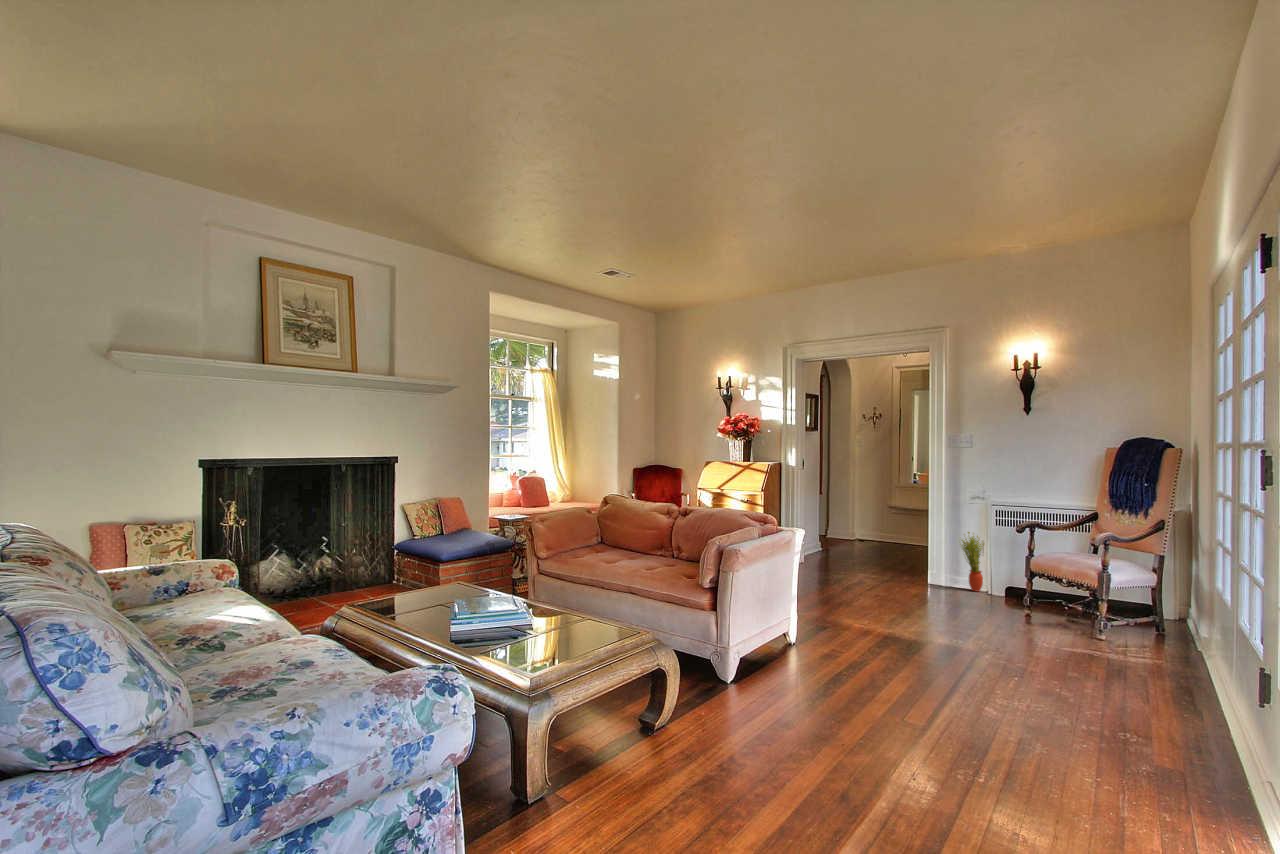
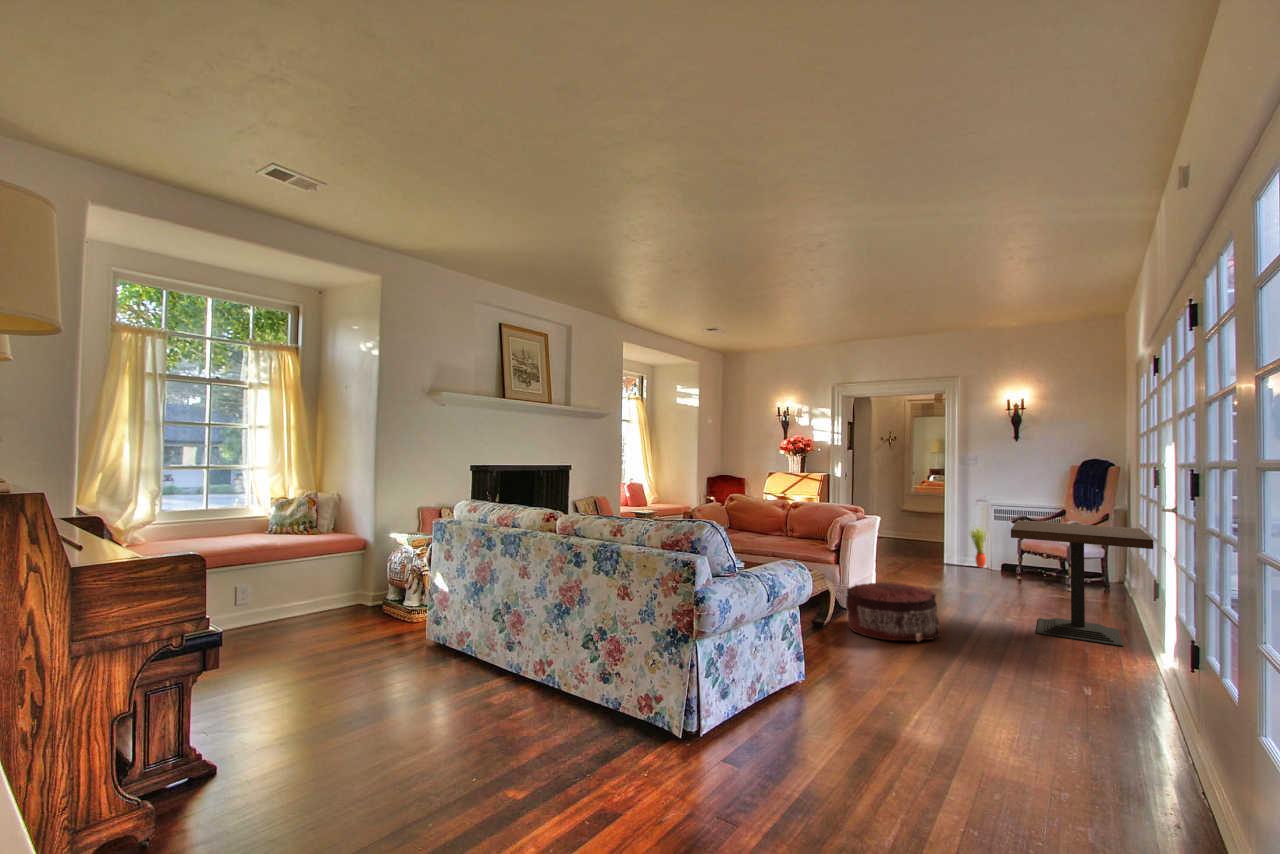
side table: none [988,539,1268,792] -> present [1011,520,1153,646]
pouf: none [698,649,854,781] -> present [846,582,940,641]

